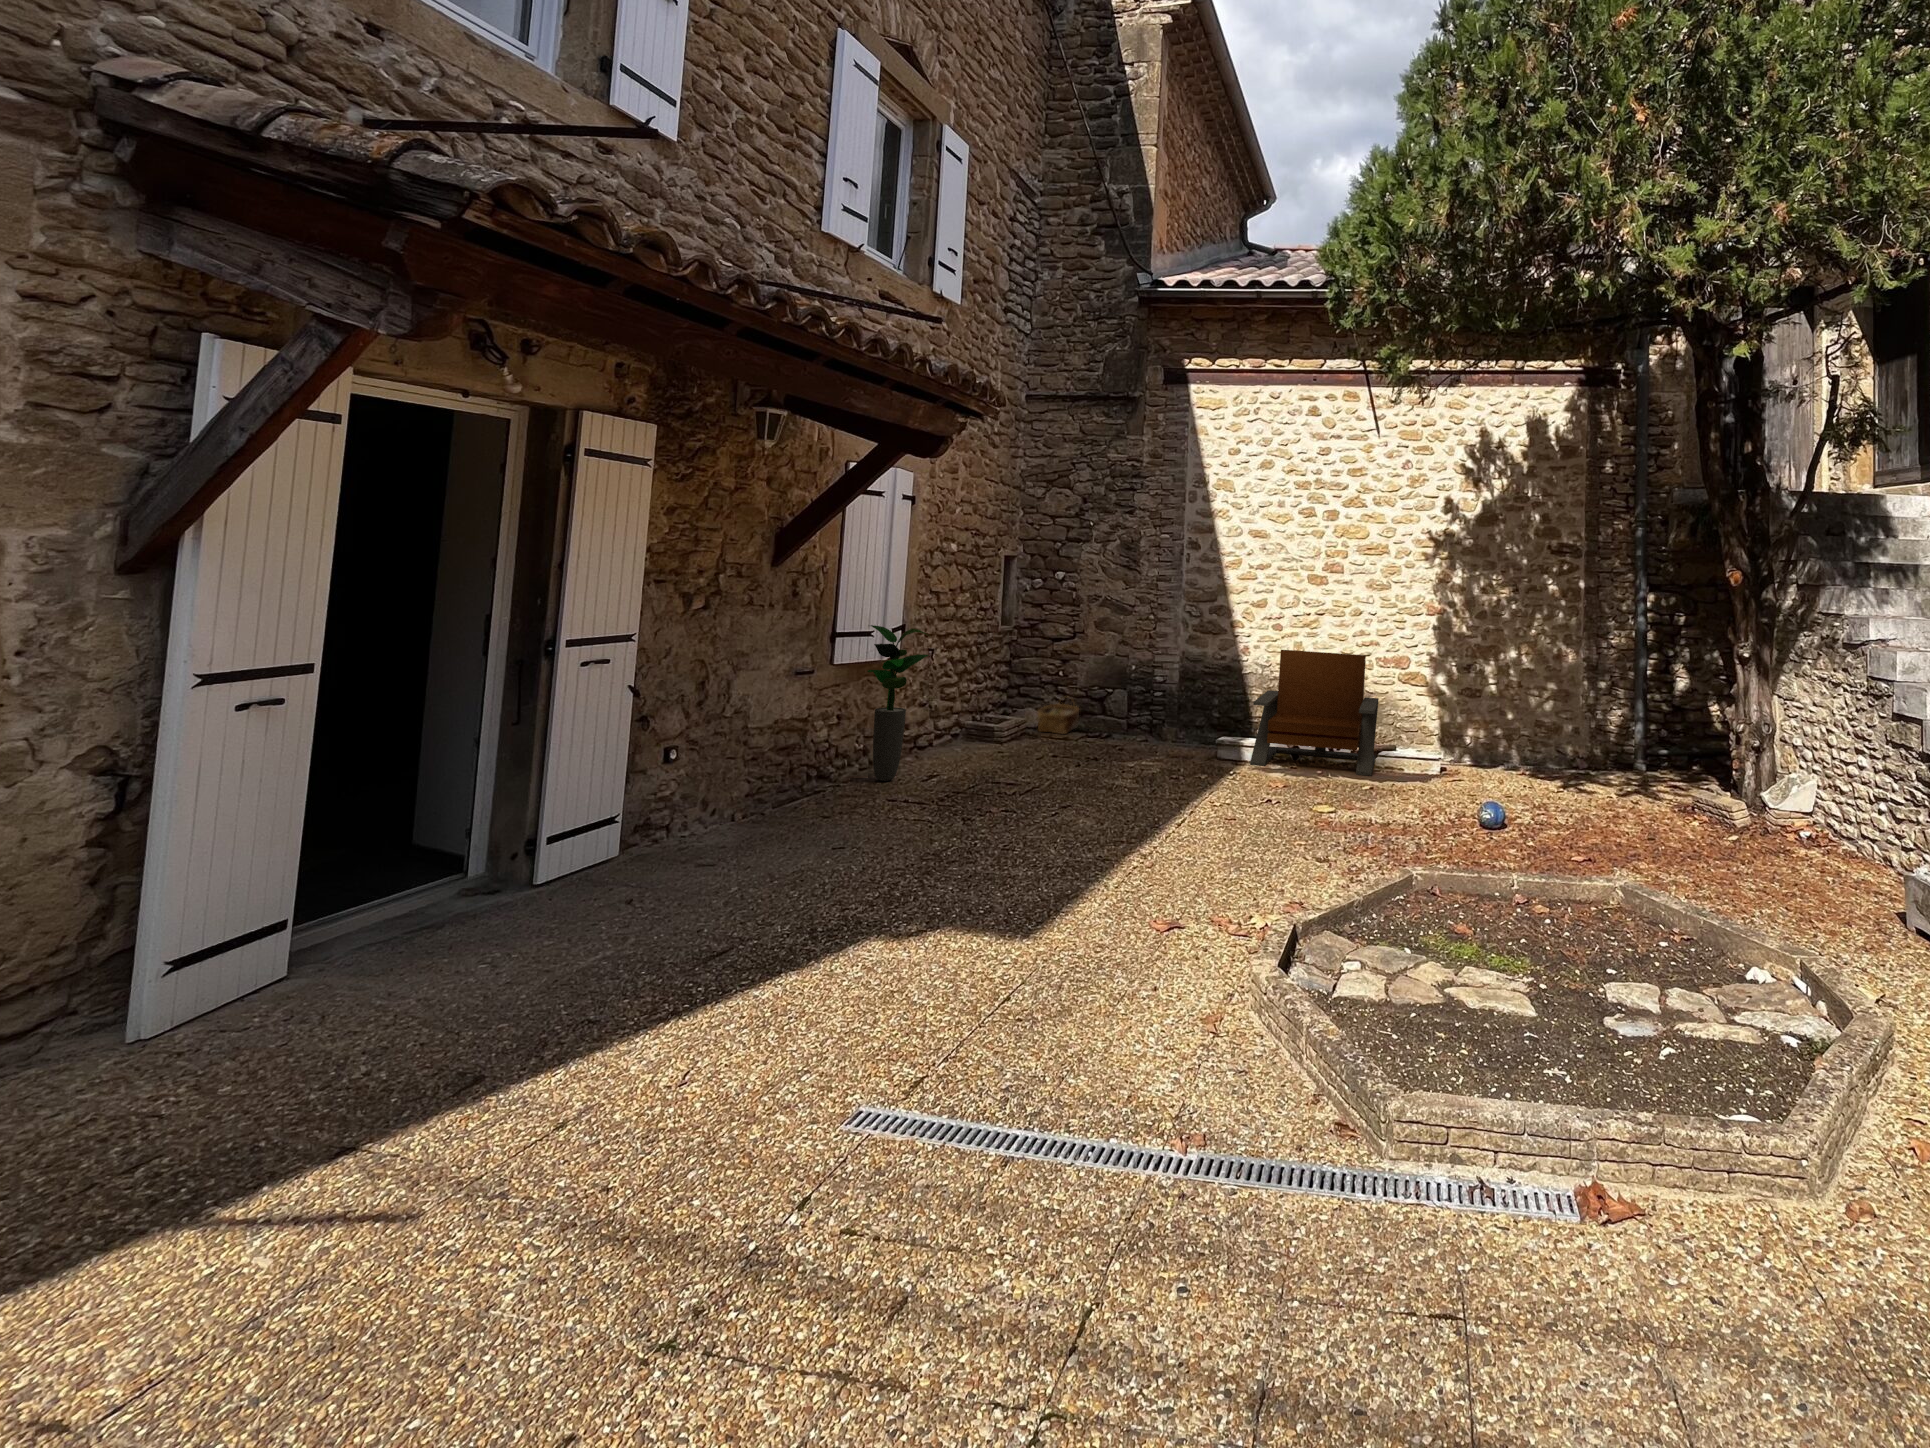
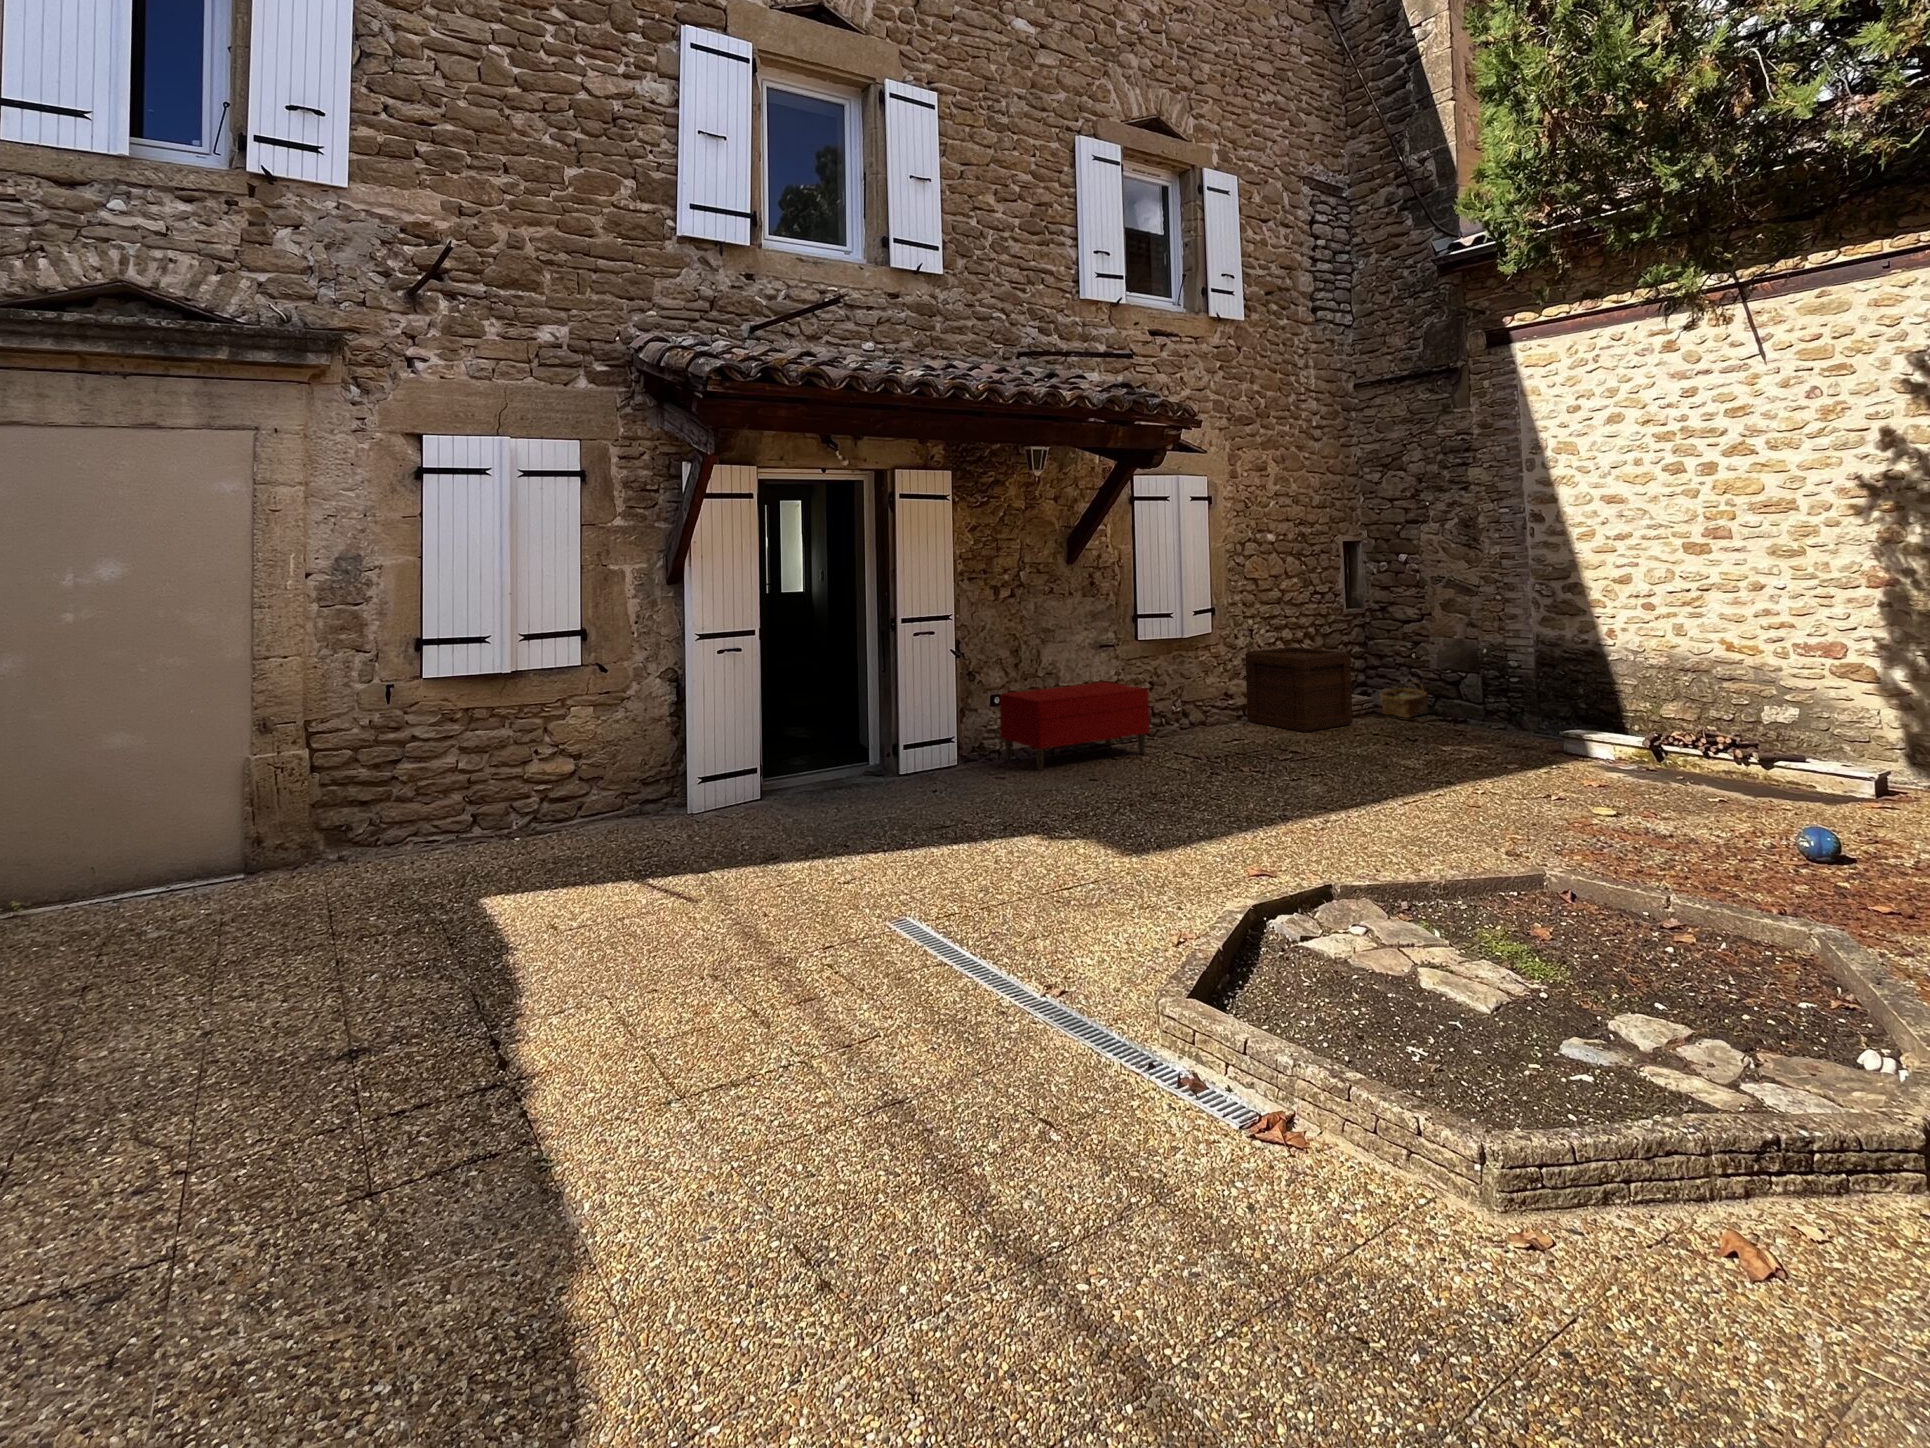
potted plant: present [868,625,929,781] -> none [1164,610,1216,740]
lounge chair: present [1250,650,1379,776] -> none [1583,633,1794,789]
wooden crate: none [921,665,1033,759] -> present [1246,647,1353,732]
bench: none [669,718,870,848] -> present [1000,682,1150,771]

